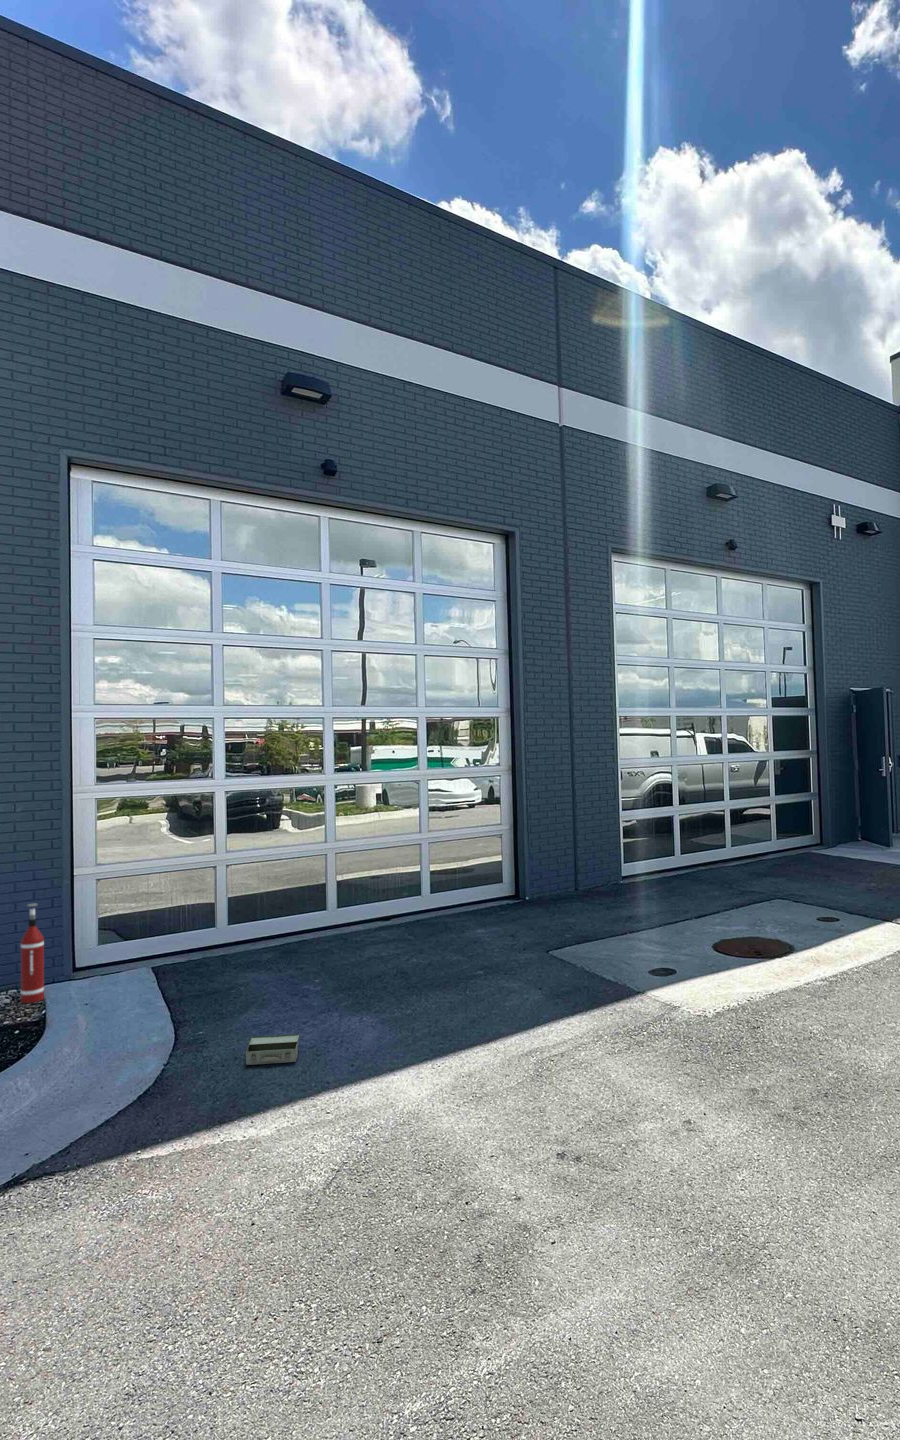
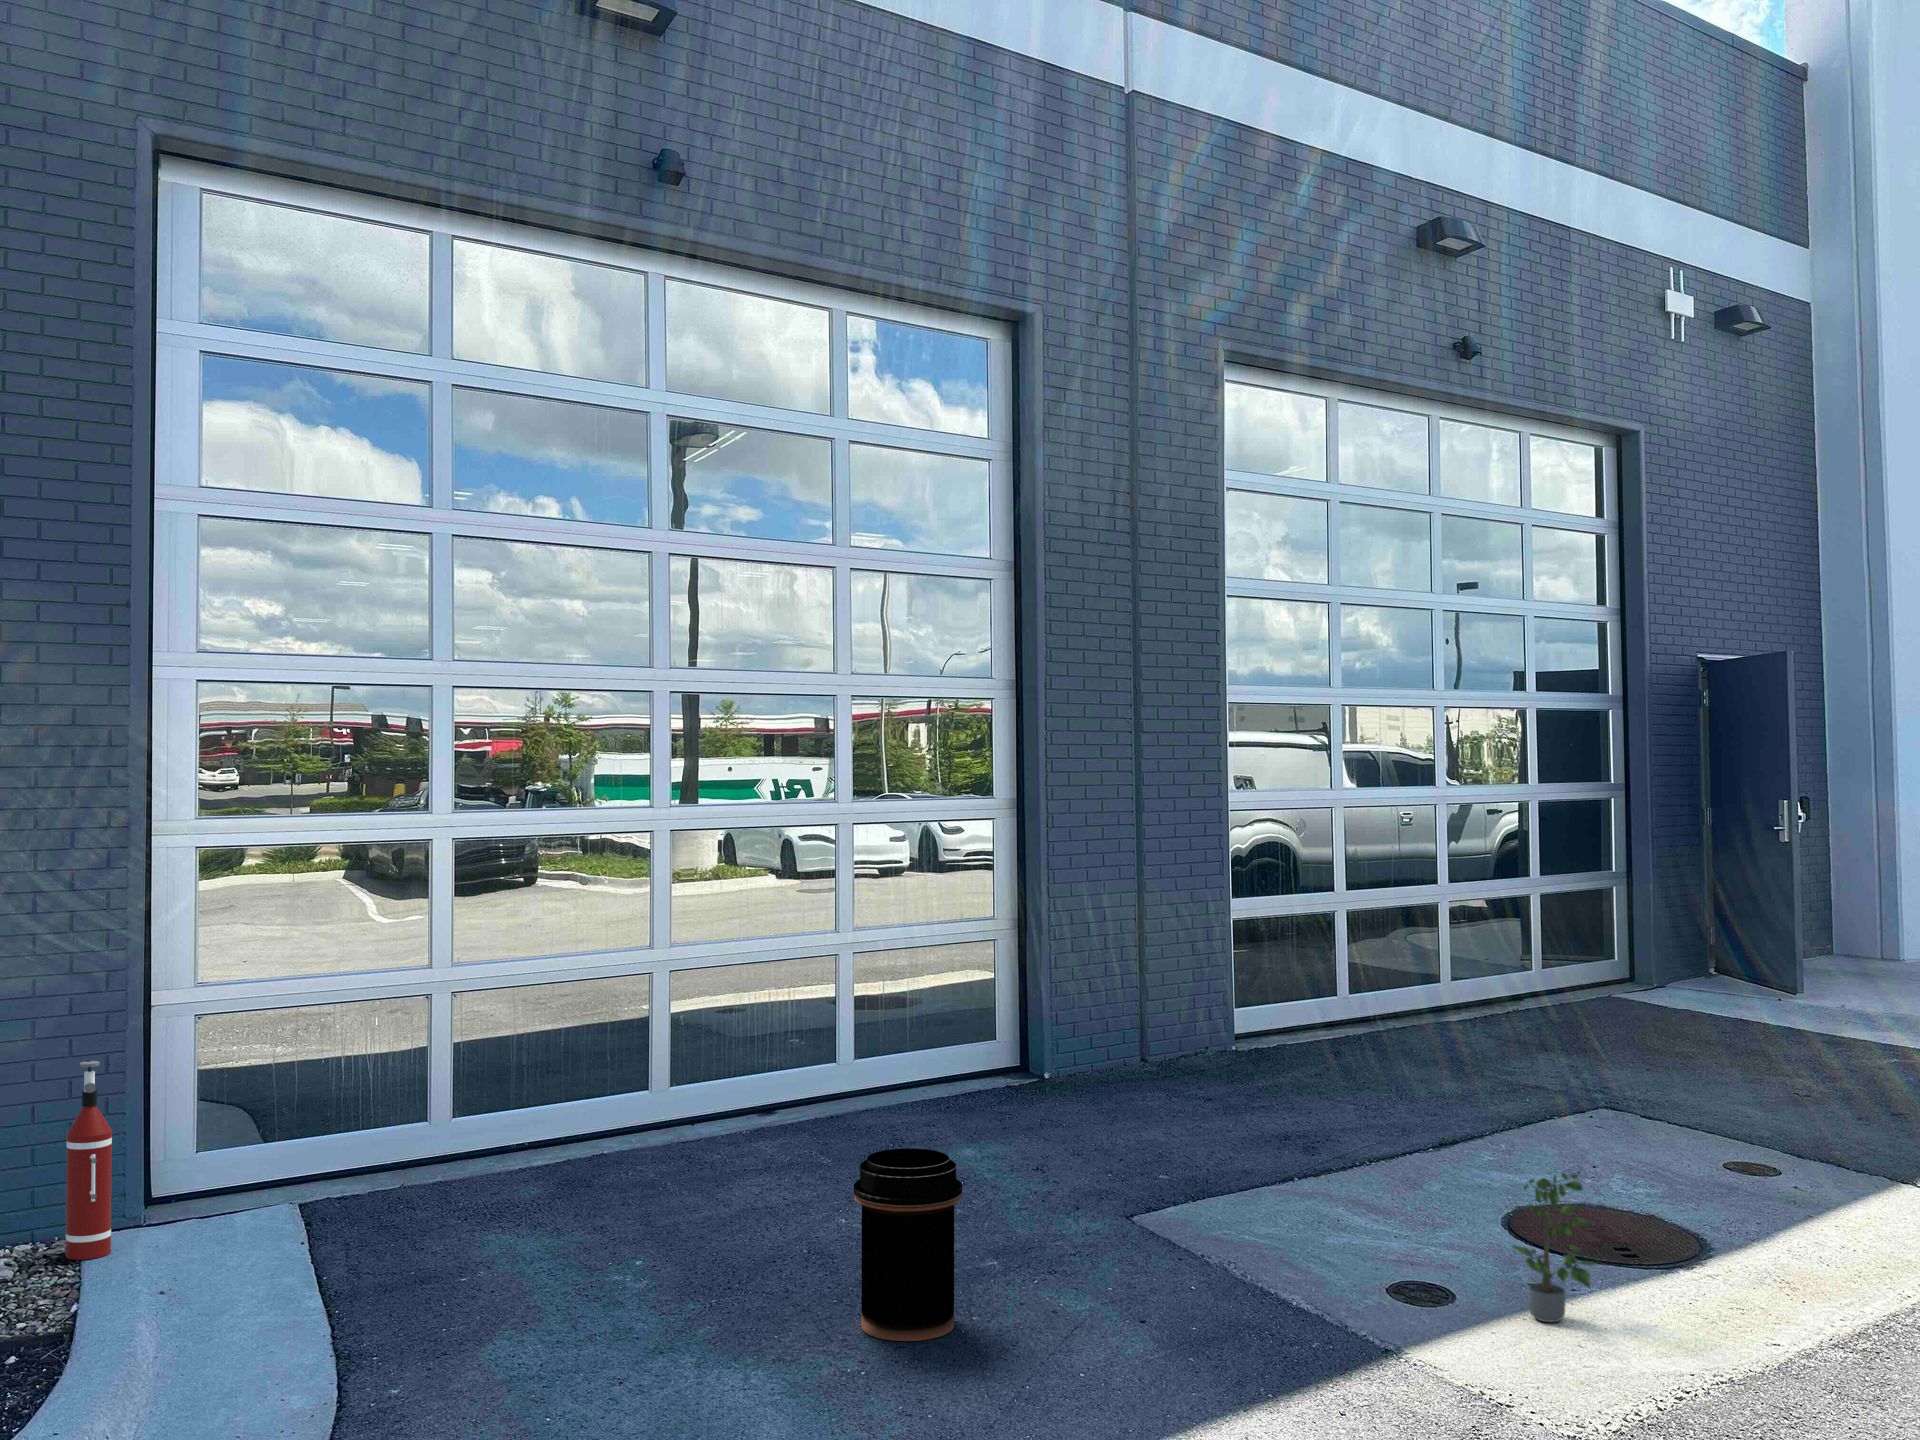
trash can: none [391,955,451,1064] -> present [854,1148,962,1341]
potted plant: none [764,969,818,1059] -> present [1512,1173,1596,1322]
toolbox: present [246,1034,299,1065] -> none [584,1296,677,1348]

